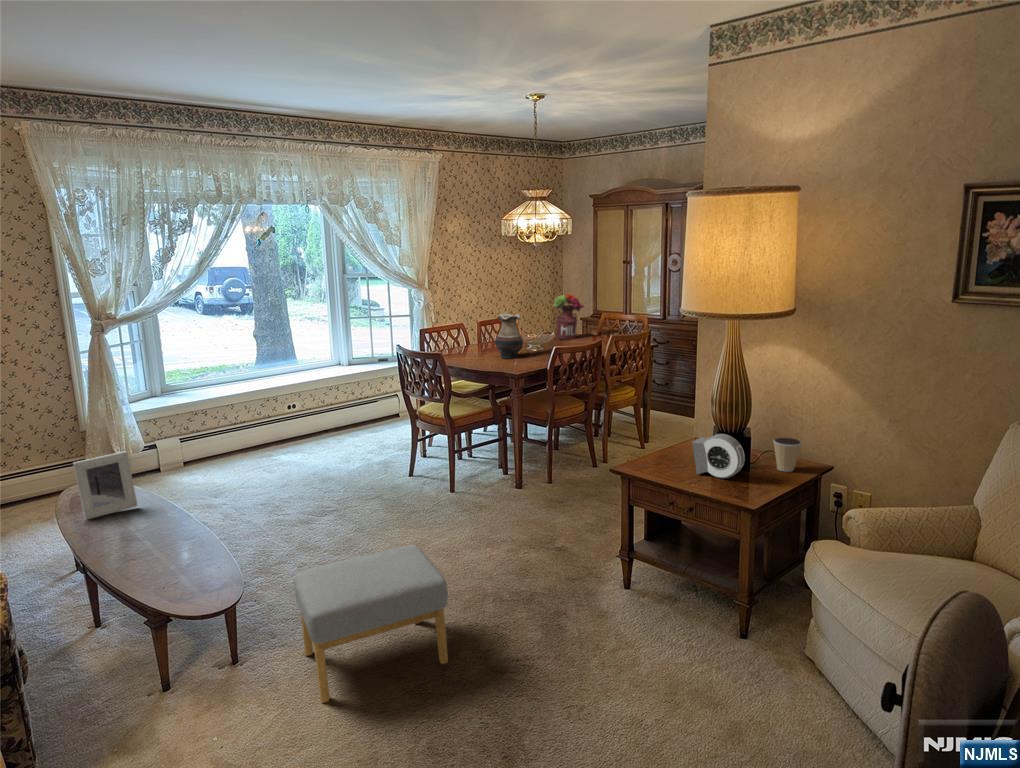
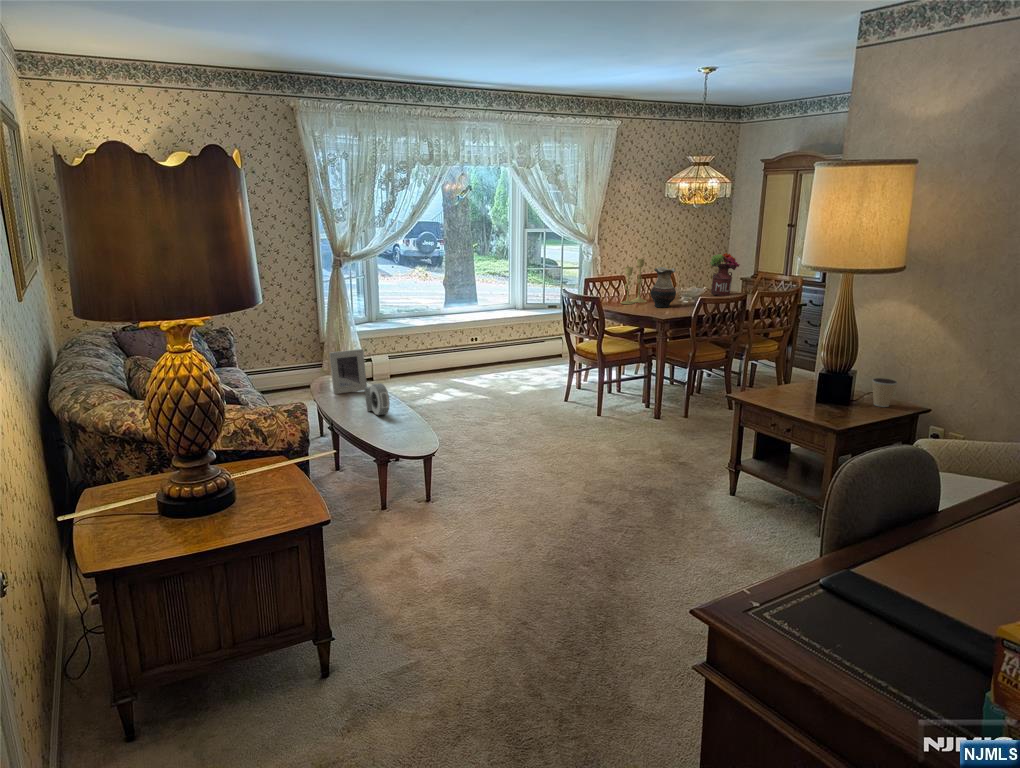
candlestick: none [461,304,491,356] -> present [621,259,647,304]
alarm clock: present [692,434,745,478] -> present [364,383,390,415]
footstool: present [294,545,448,703] -> none [474,434,583,528]

